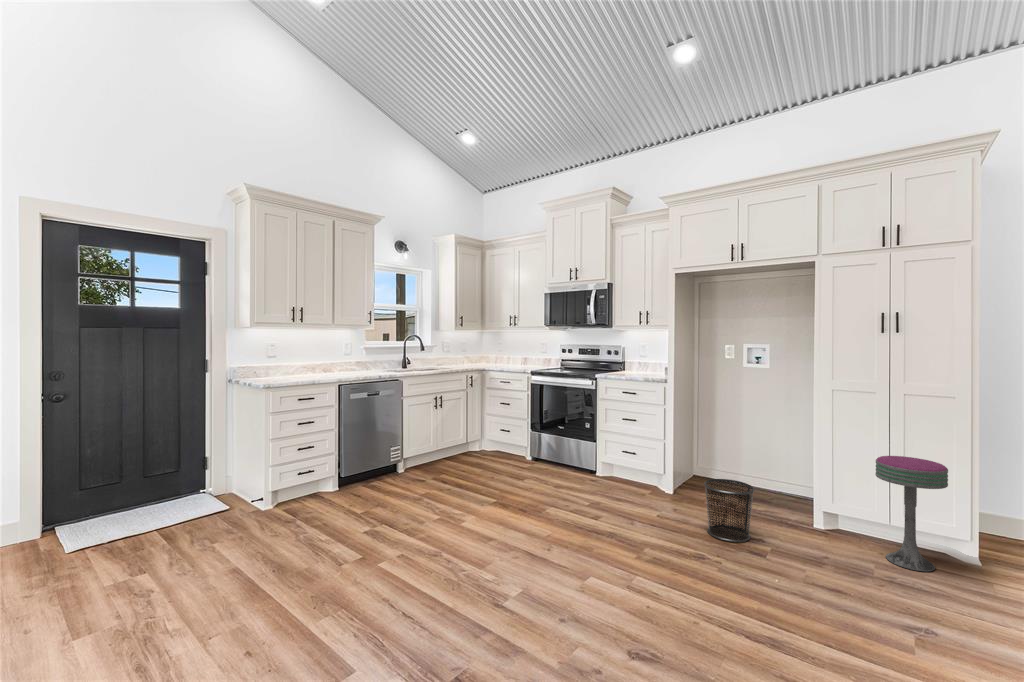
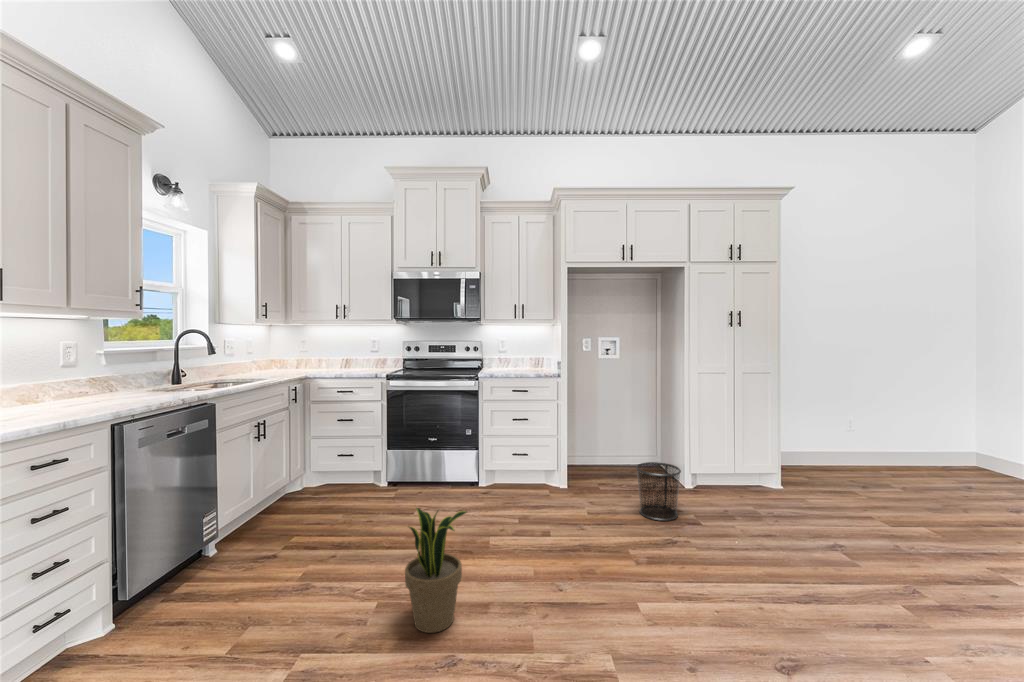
bar stool: present [875,456,948,572] -> none [741,420,790,504]
potted plant: none [436,458,479,539] -> present [405,508,466,633]

